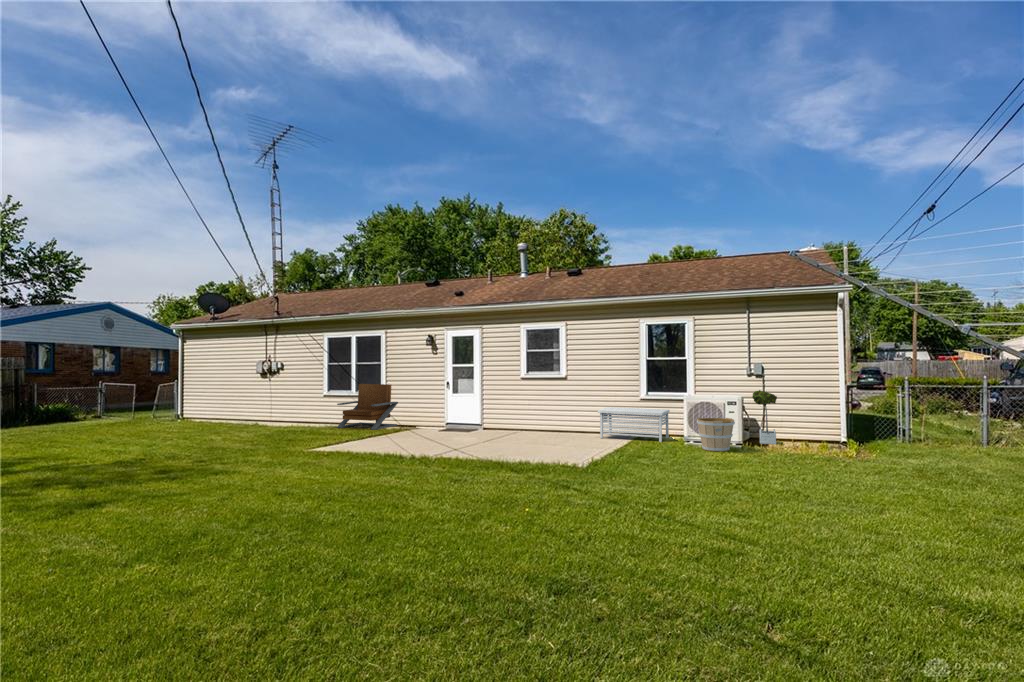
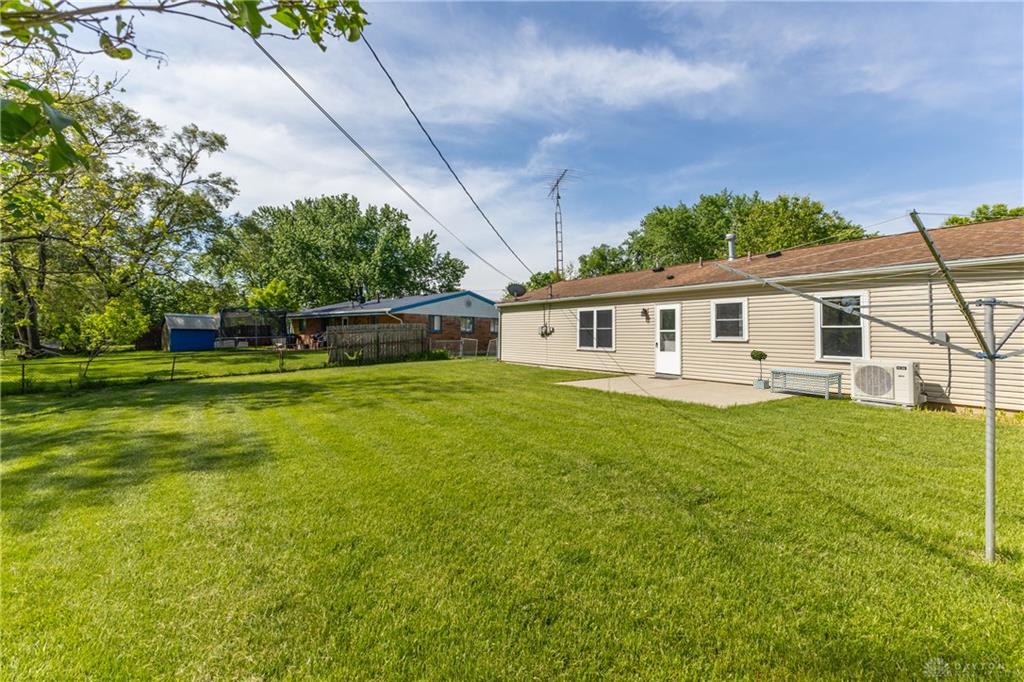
lounge chair: present [337,384,398,430] -> none [580,343,622,374]
potted tree: present [752,390,777,444] -> present [750,350,769,389]
wooden bucket: present [697,418,735,451] -> none [857,380,900,412]

